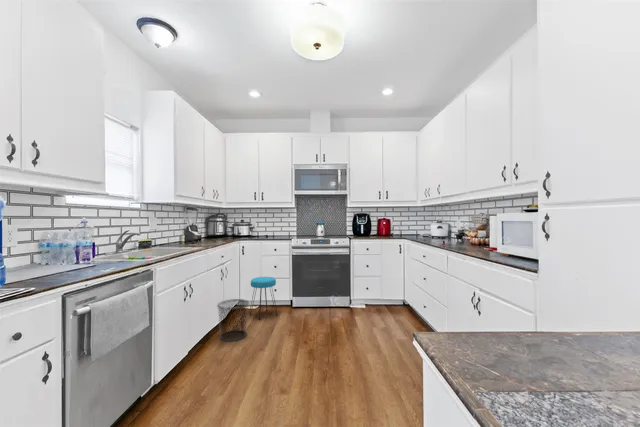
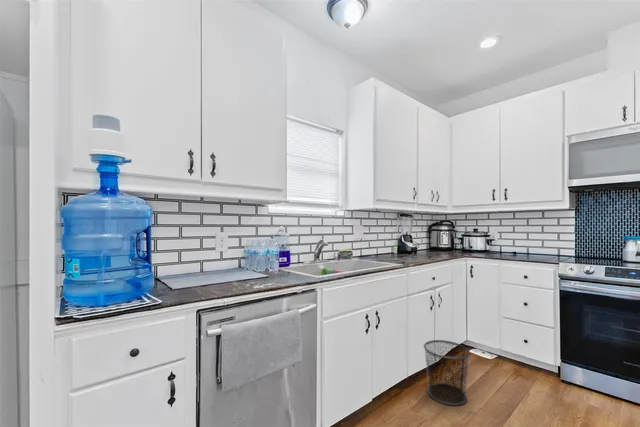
stool: present [249,277,277,320] -> none [480,315,528,384]

